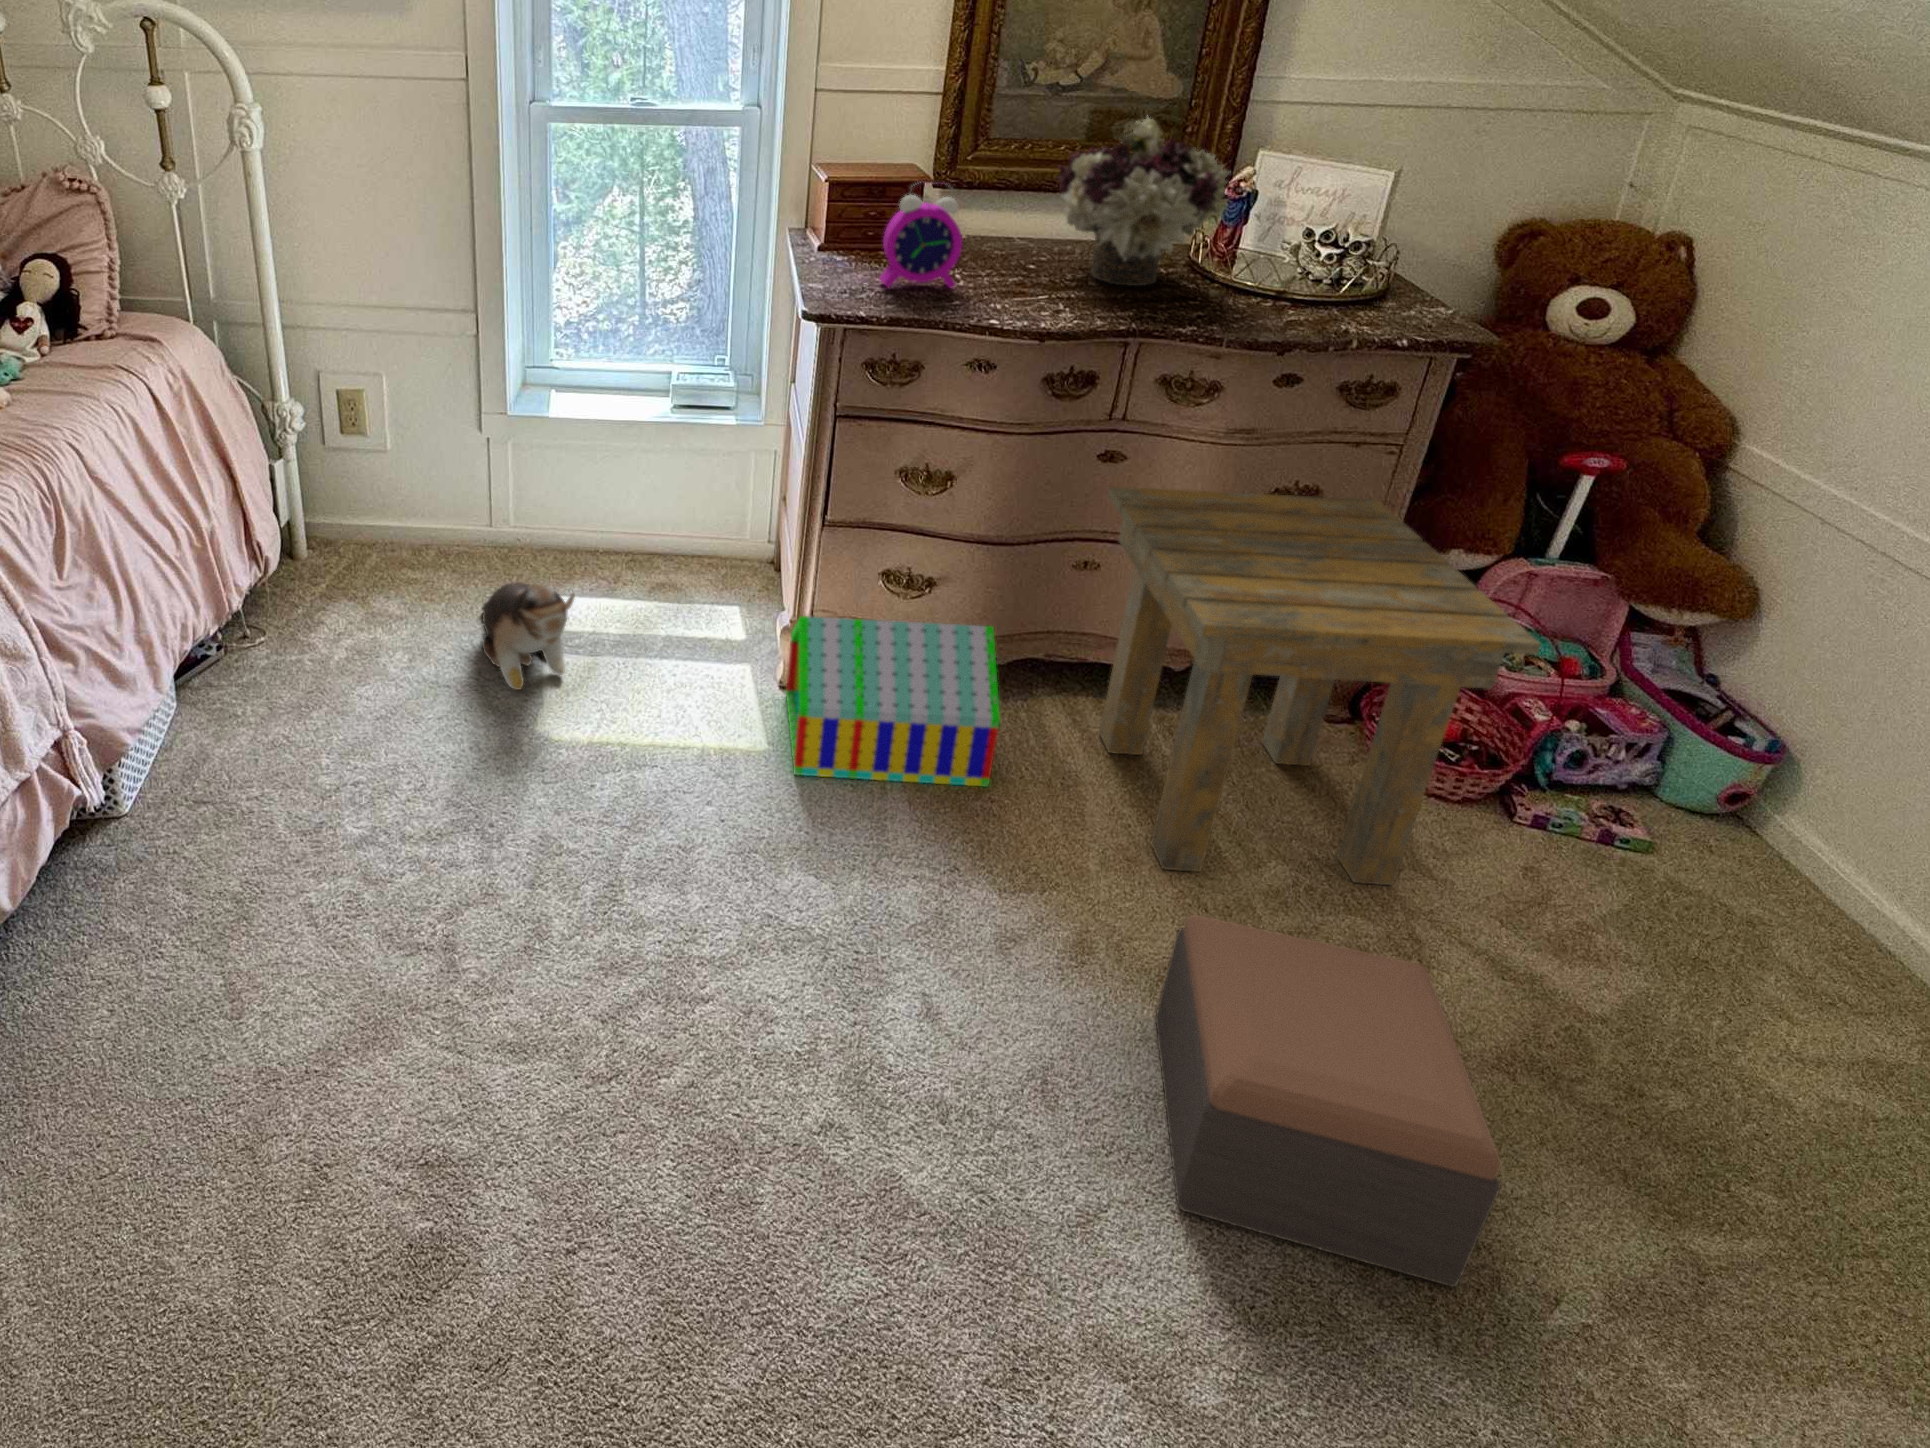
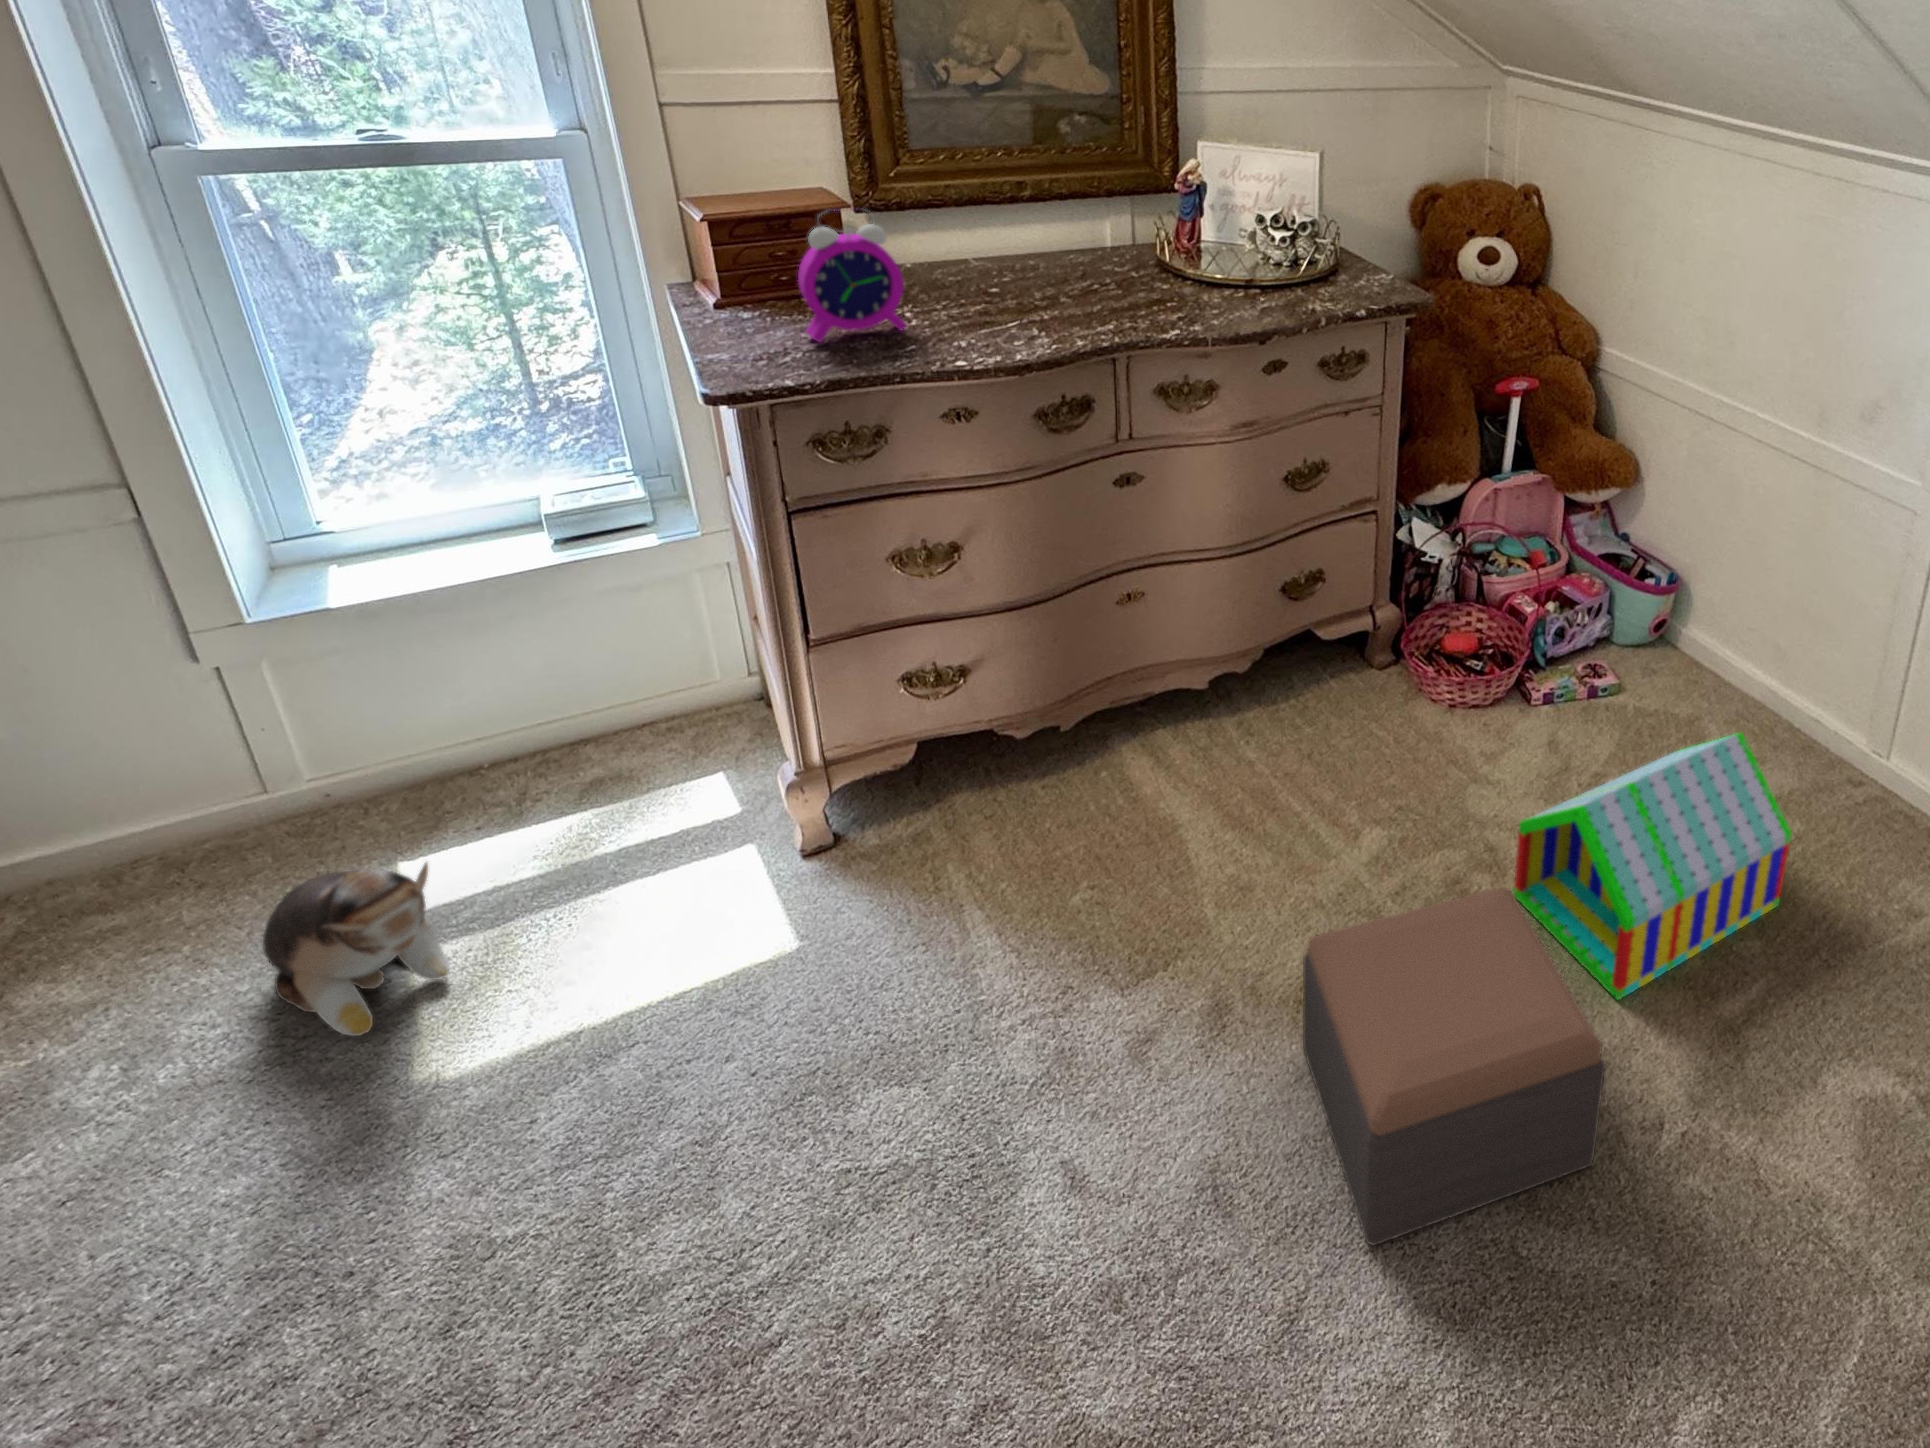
flower arrangement: present [1058,117,1231,286] -> none [997,113,1176,296]
side table: present [1099,486,1541,885] -> none [1133,460,1522,883]
toy house: present [786,616,1000,787] -> present [1514,733,1791,1000]

